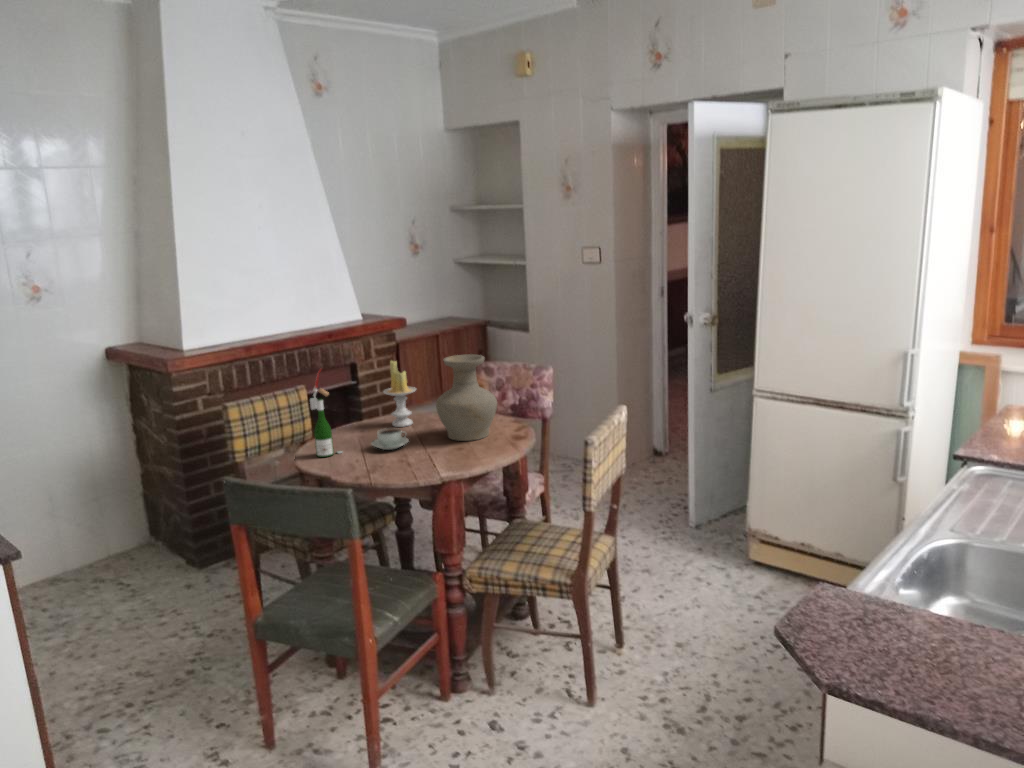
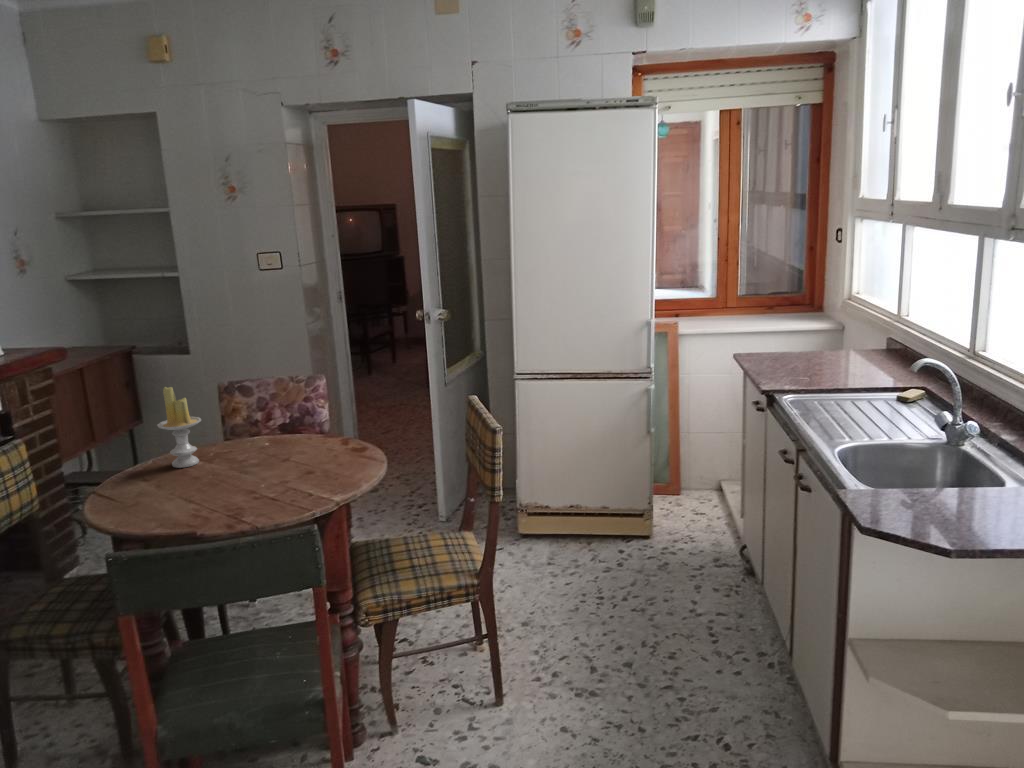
vase: present [436,355,497,441] -> none [250,365,324,466]
wine bottle: present [310,370,342,457] -> none [101,402,151,518]
coffee cup: present [371,428,409,450] -> none [185,464,234,492]

